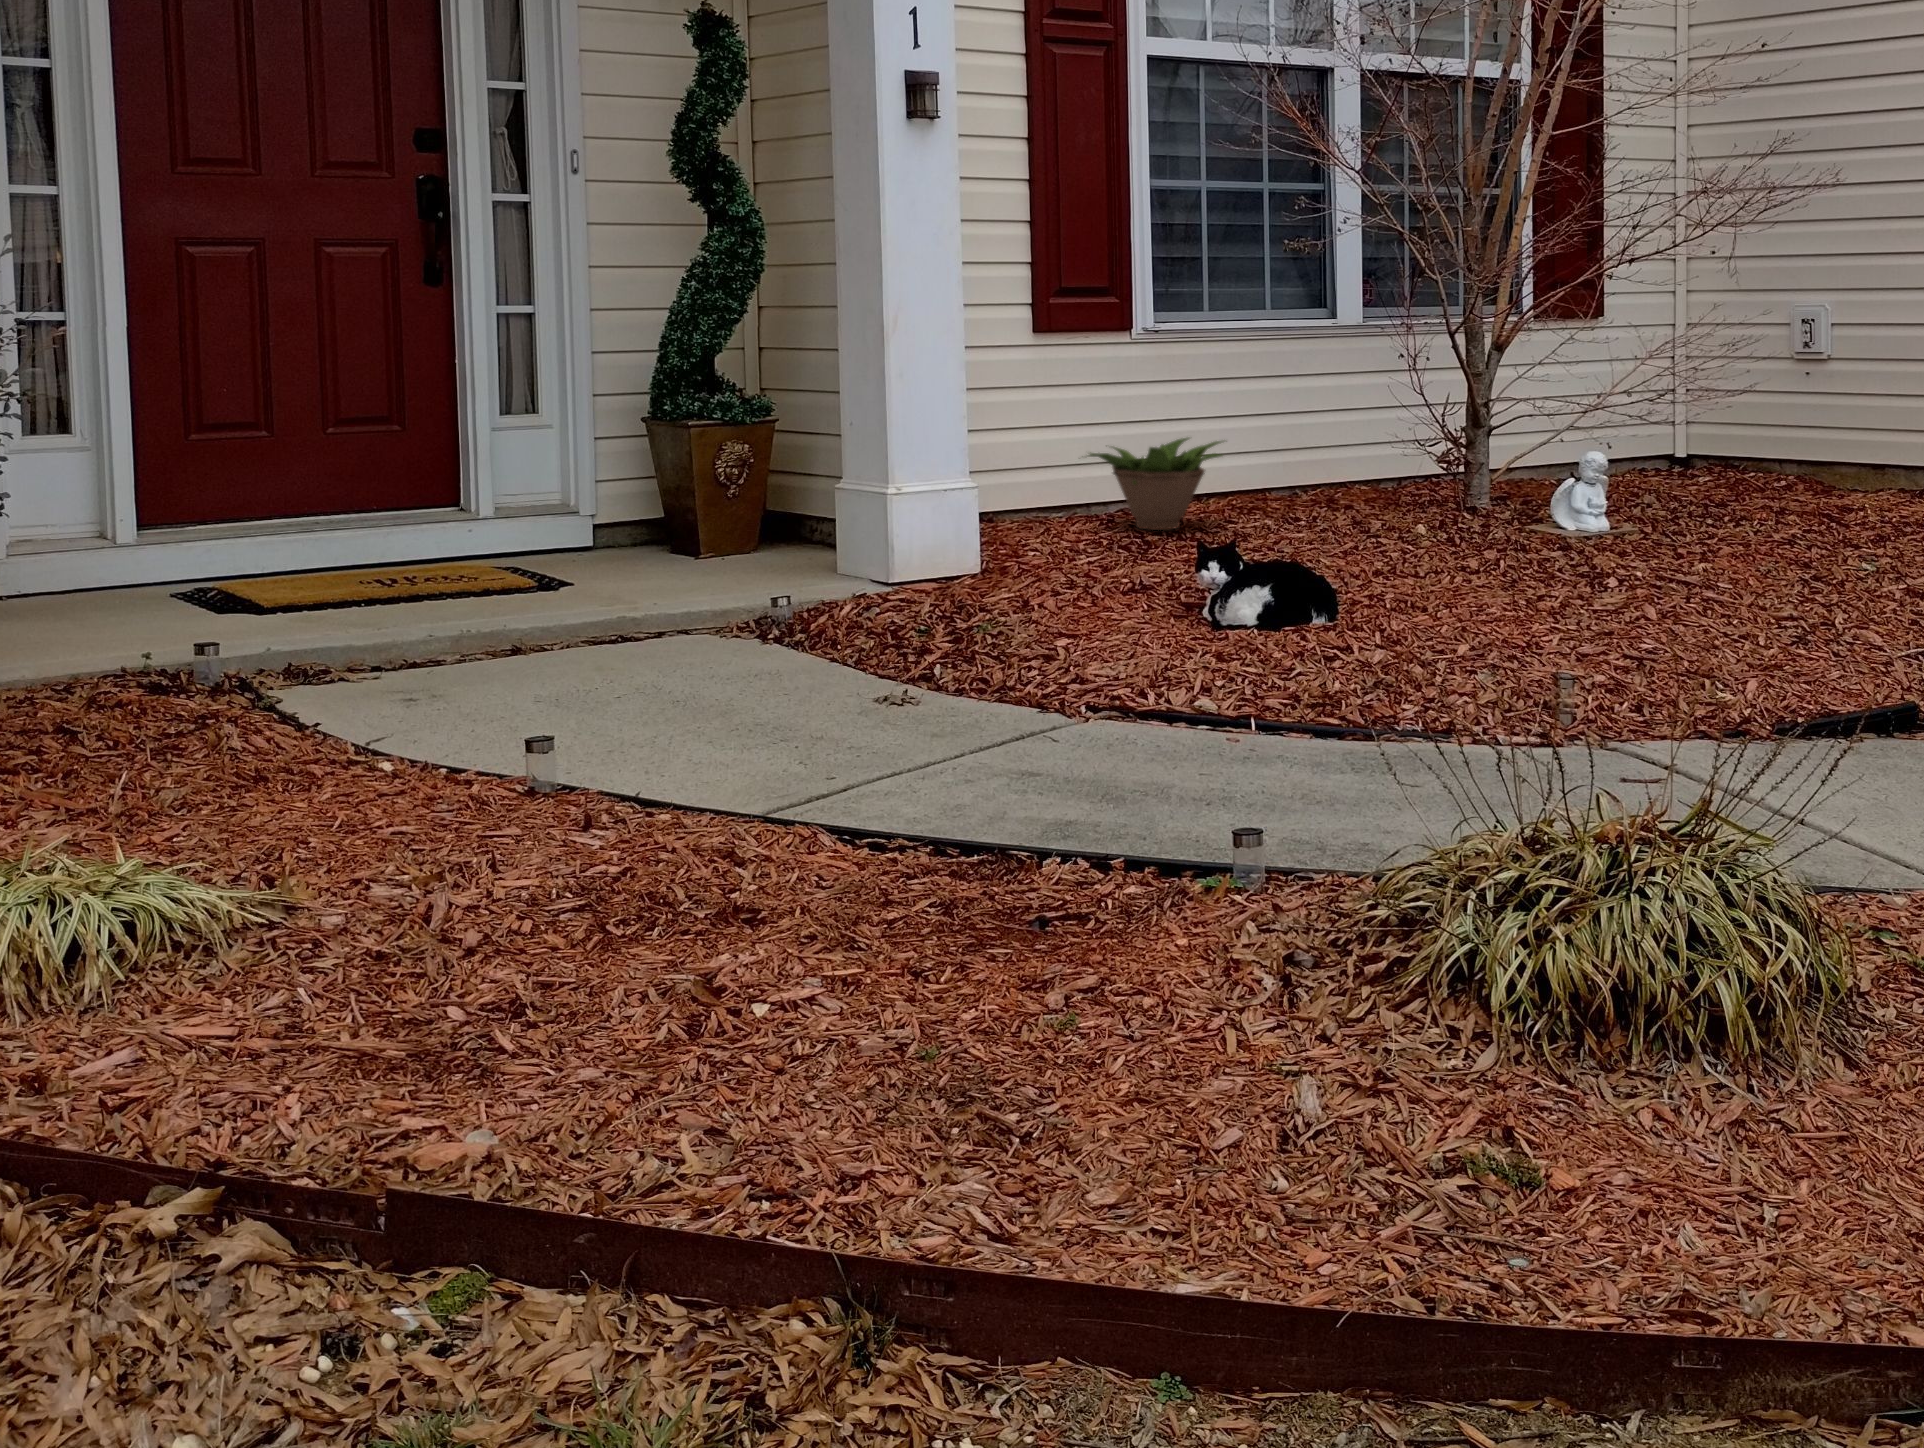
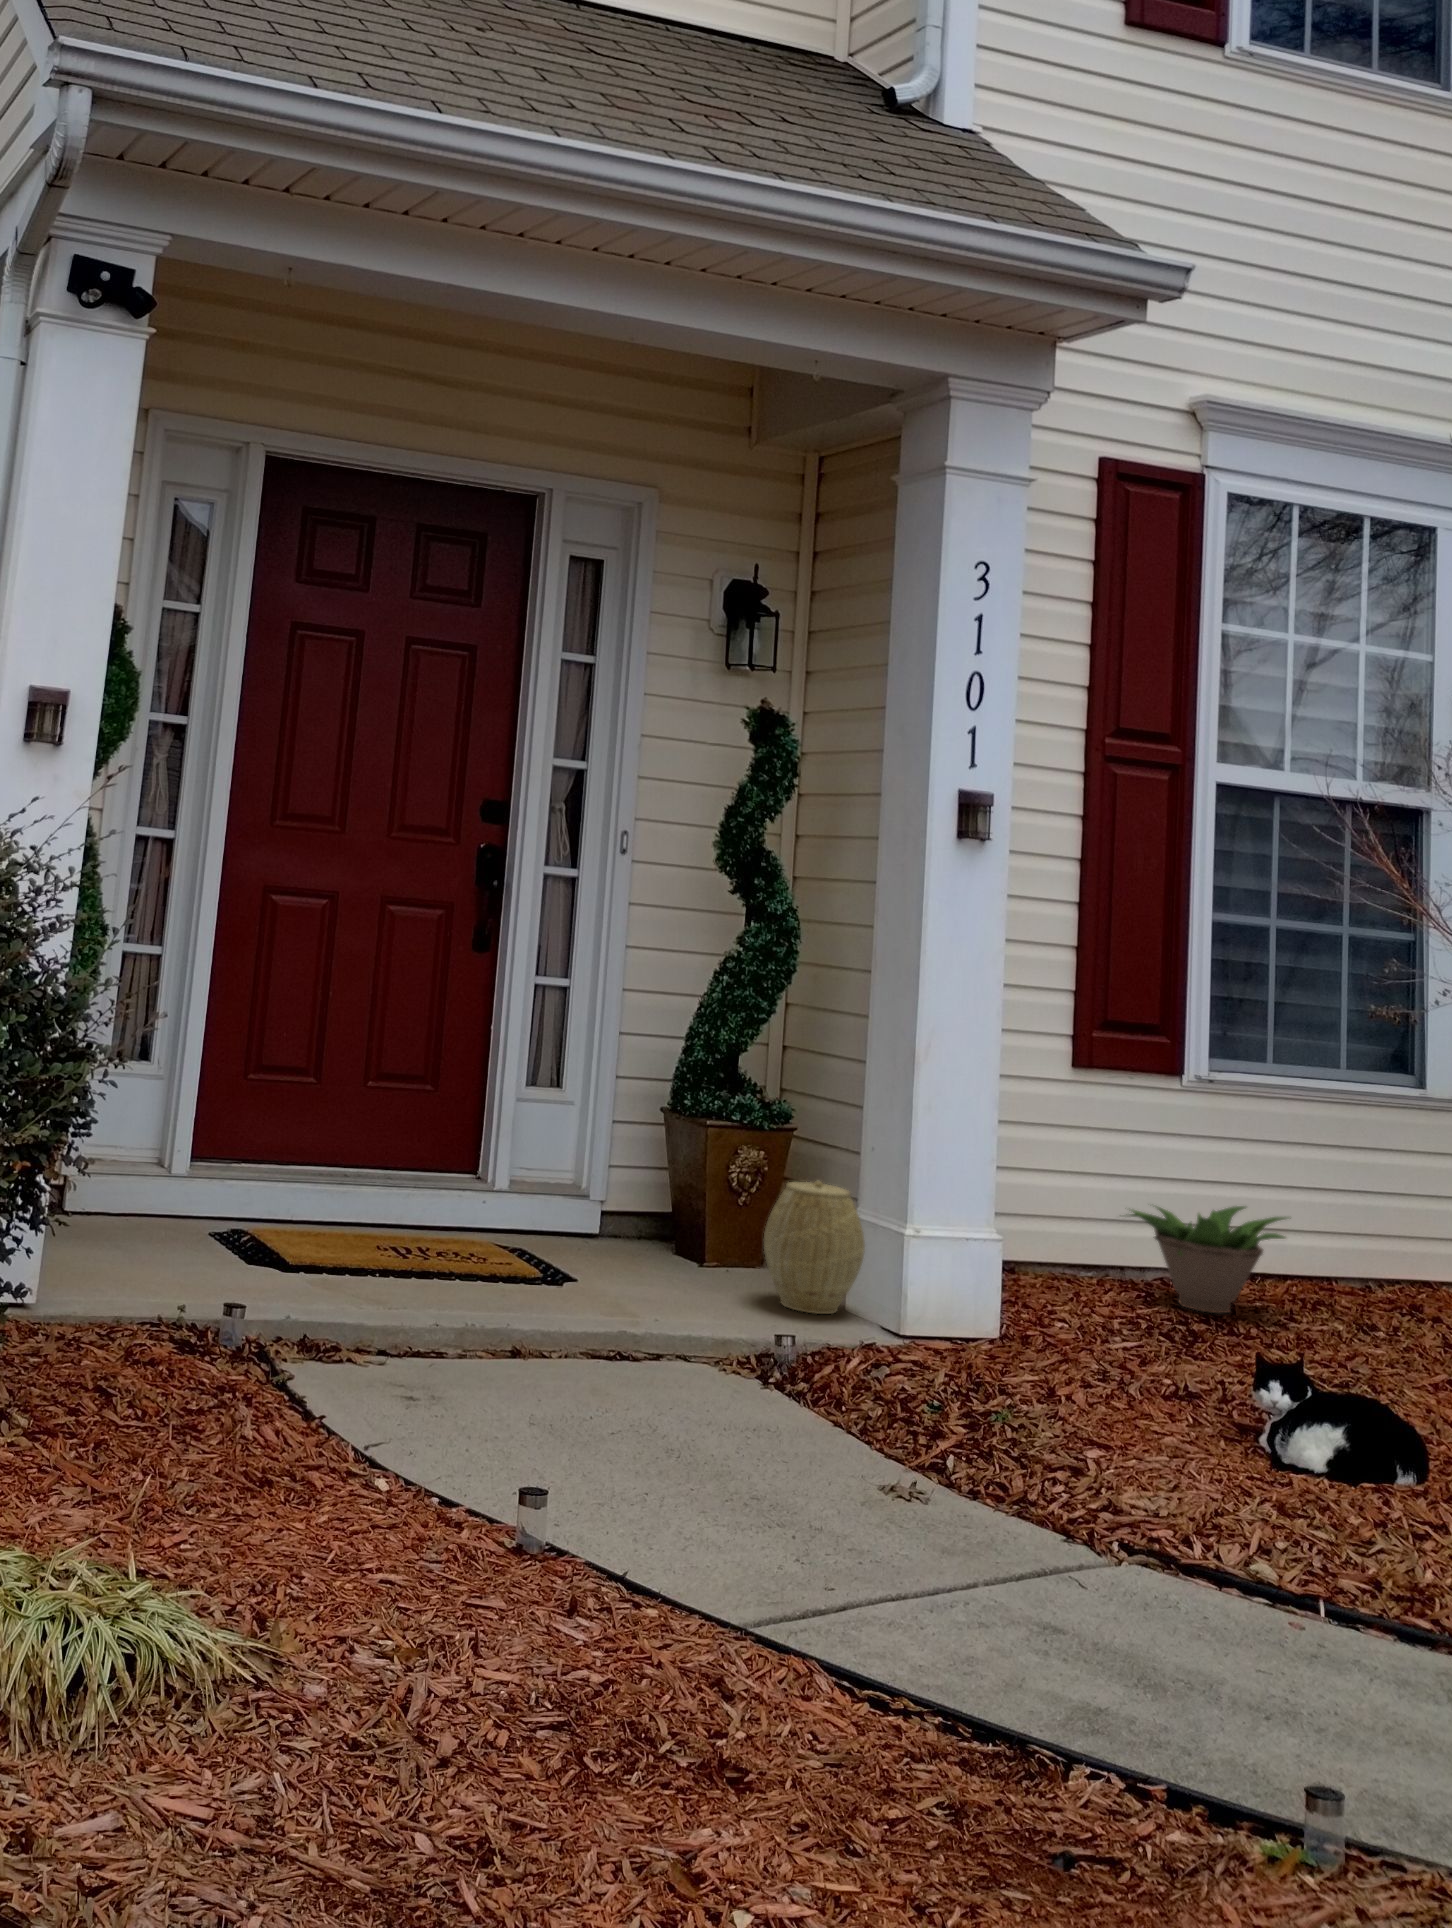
woven basket: none [754,455,850,575] -> present [764,1181,865,1314]

